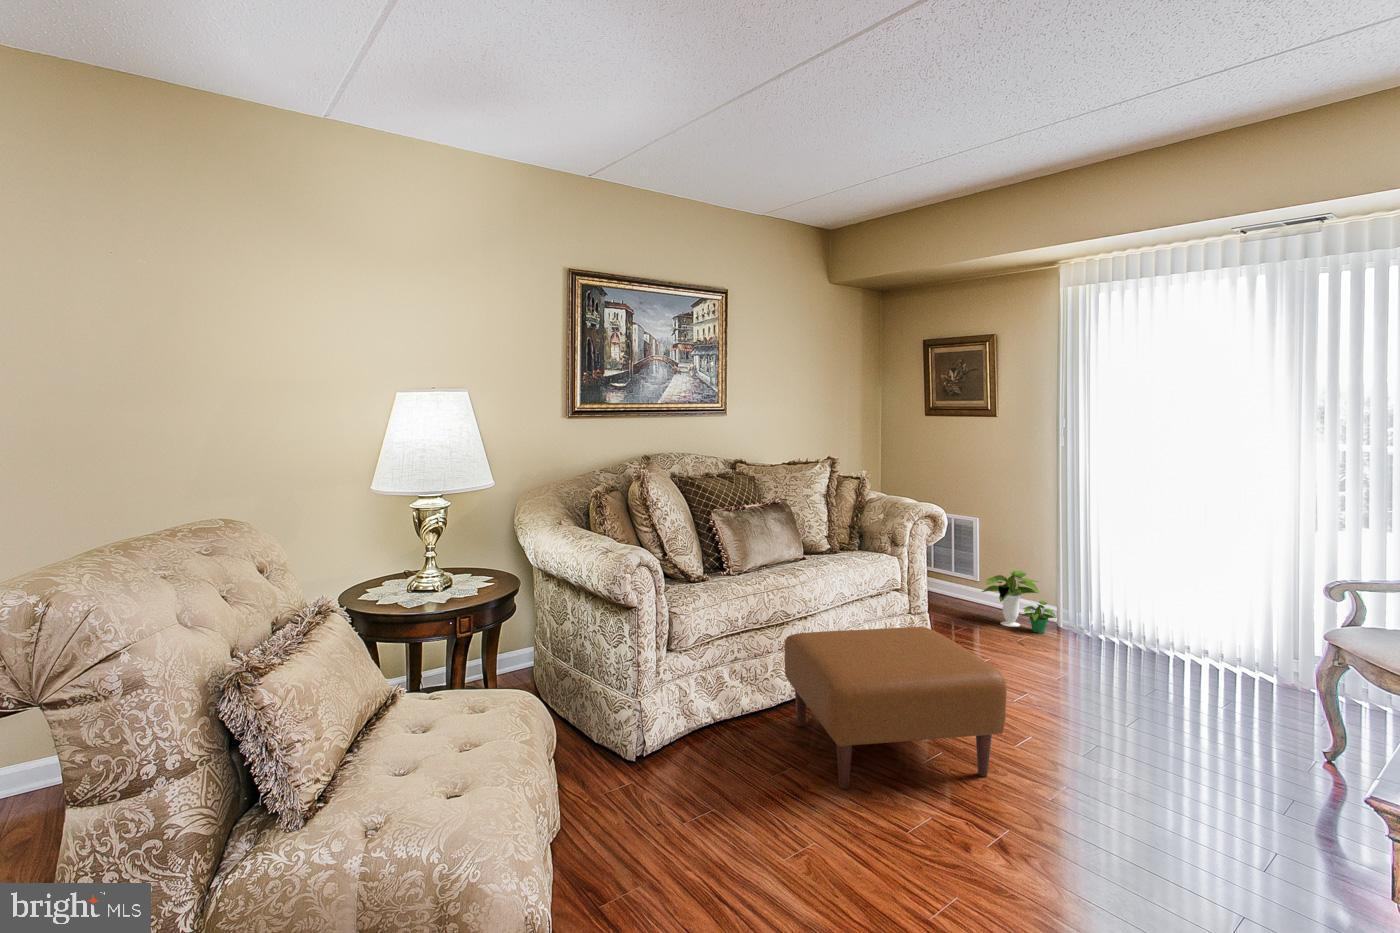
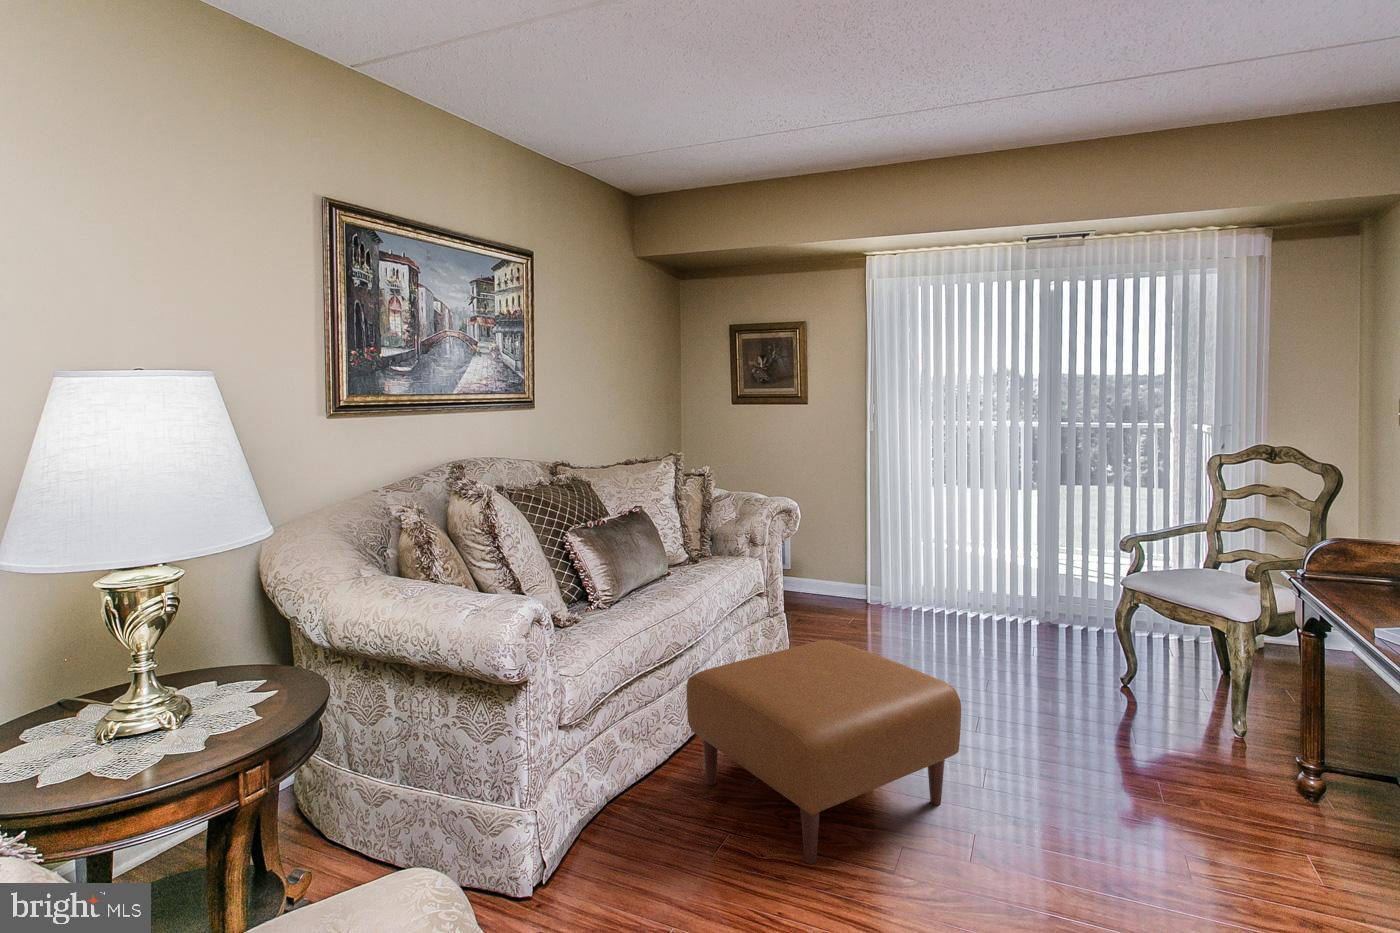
potted plant: present [982,571,1056,633] -> none [810,559,886,620]

